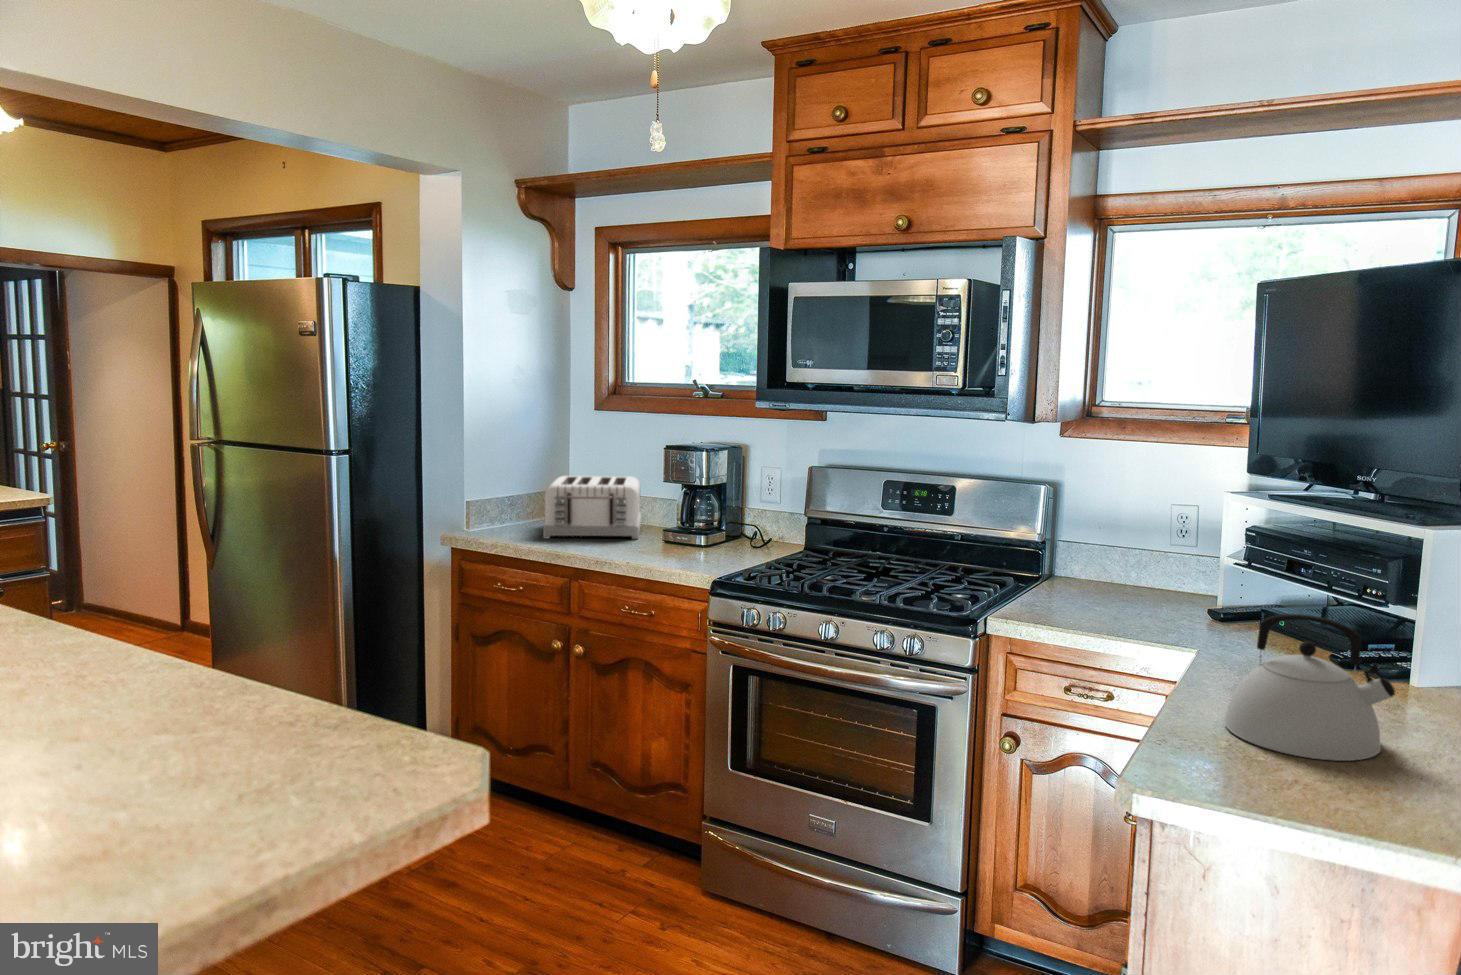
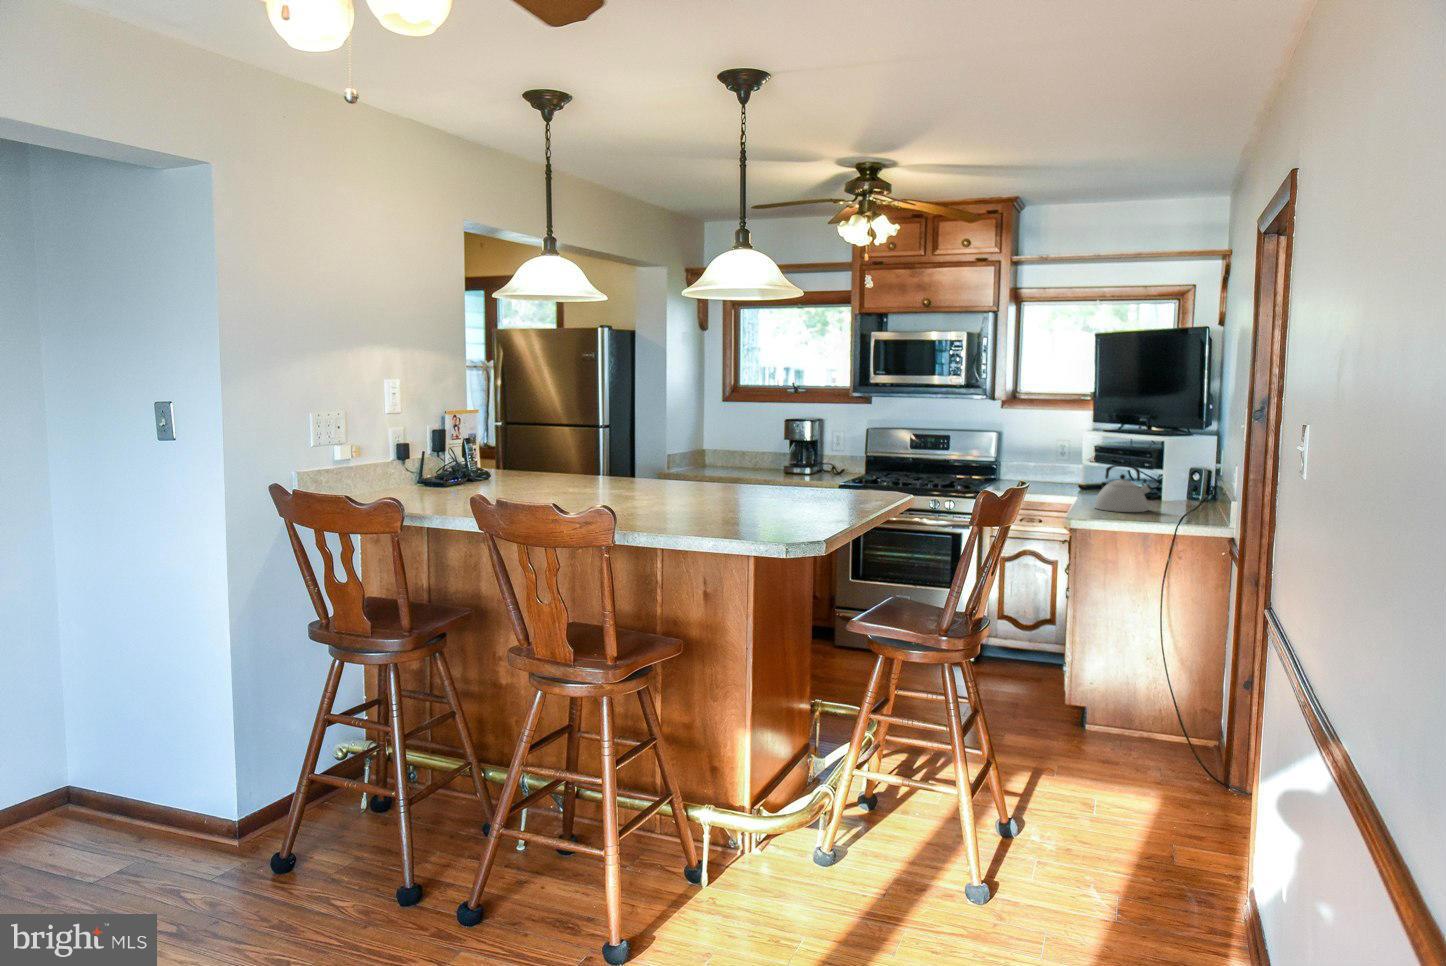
toaster: present [543,476,642,539] -> none [705,440,767,474]

